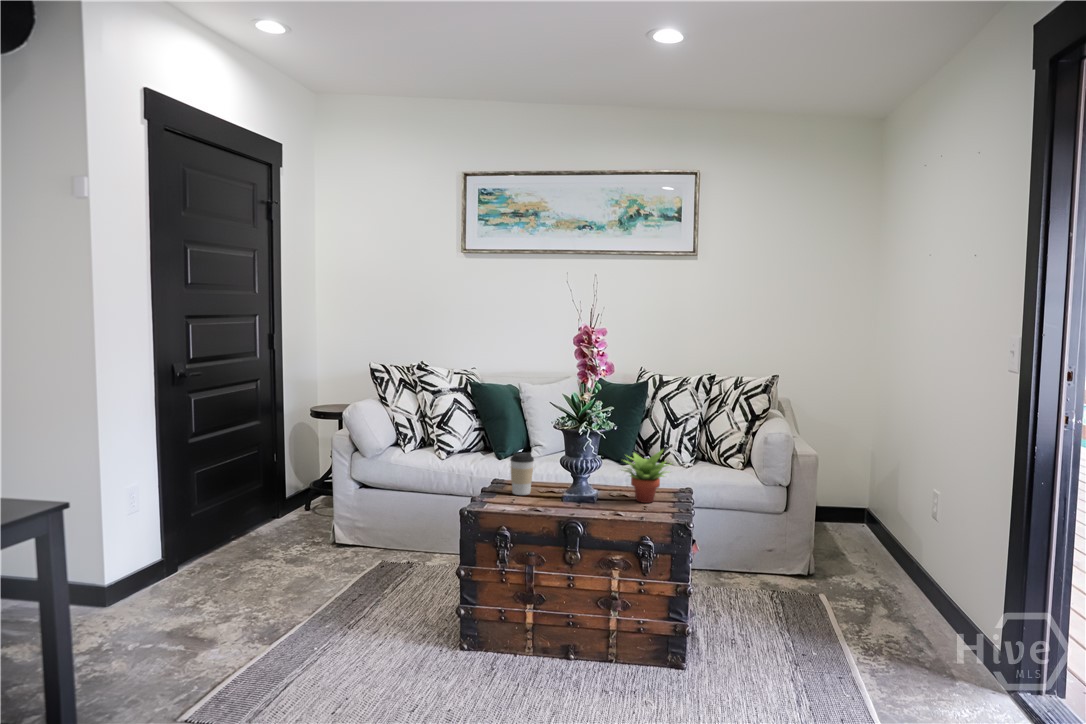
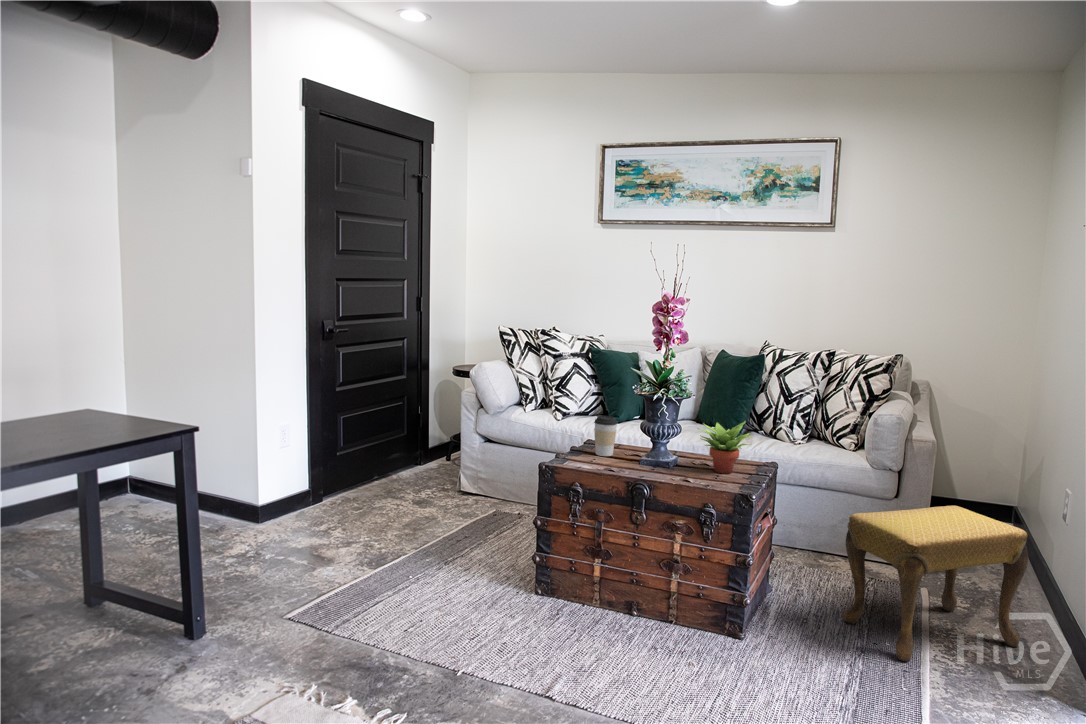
footstool: none [763,514,916,667] -> present [843,506,1028,661]

